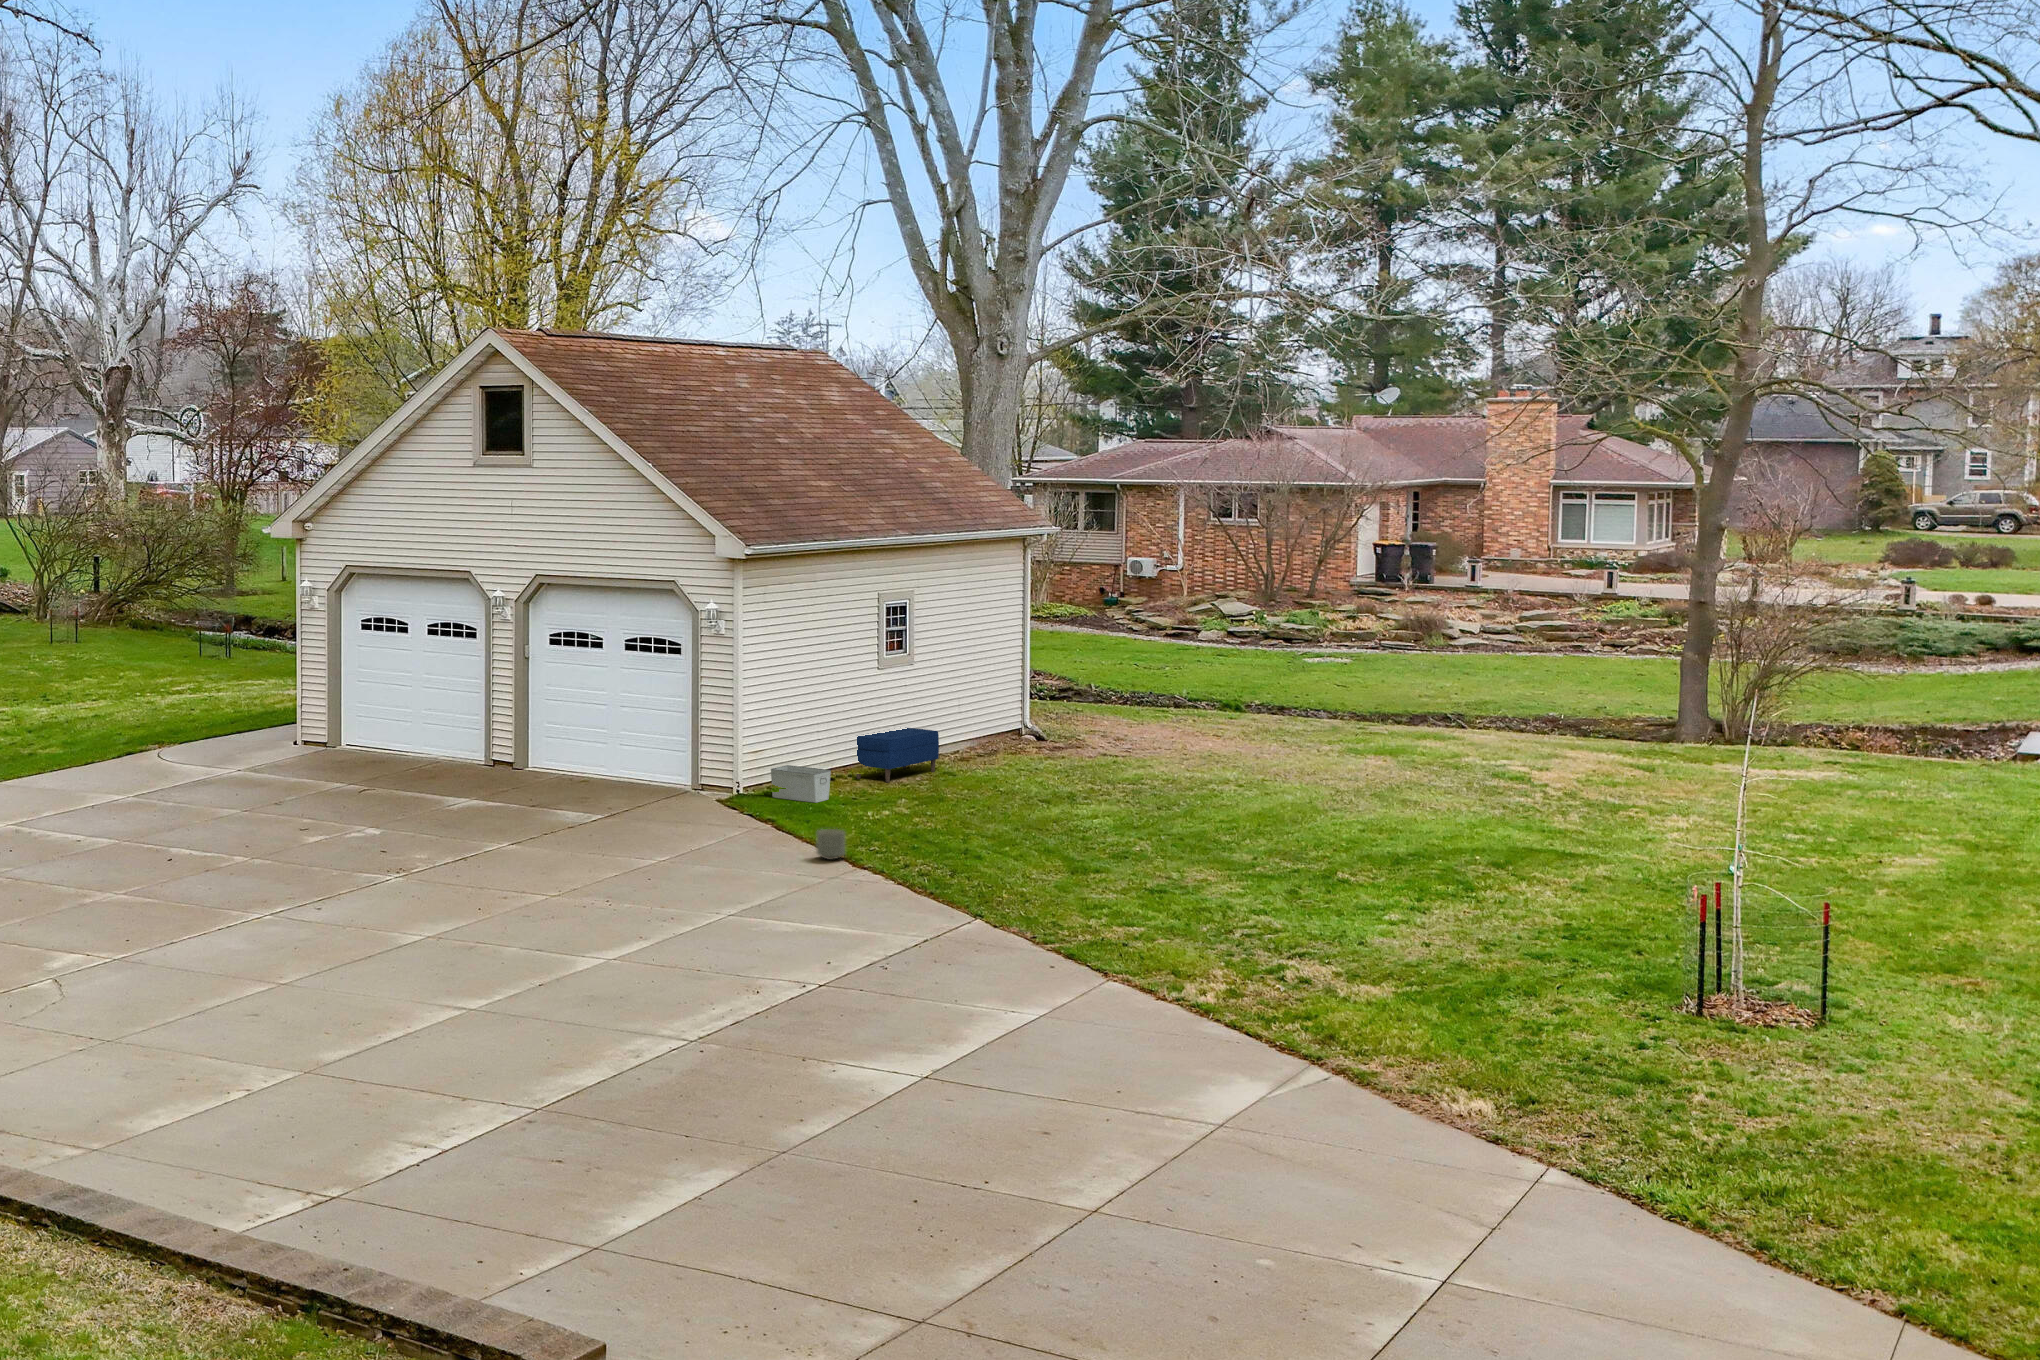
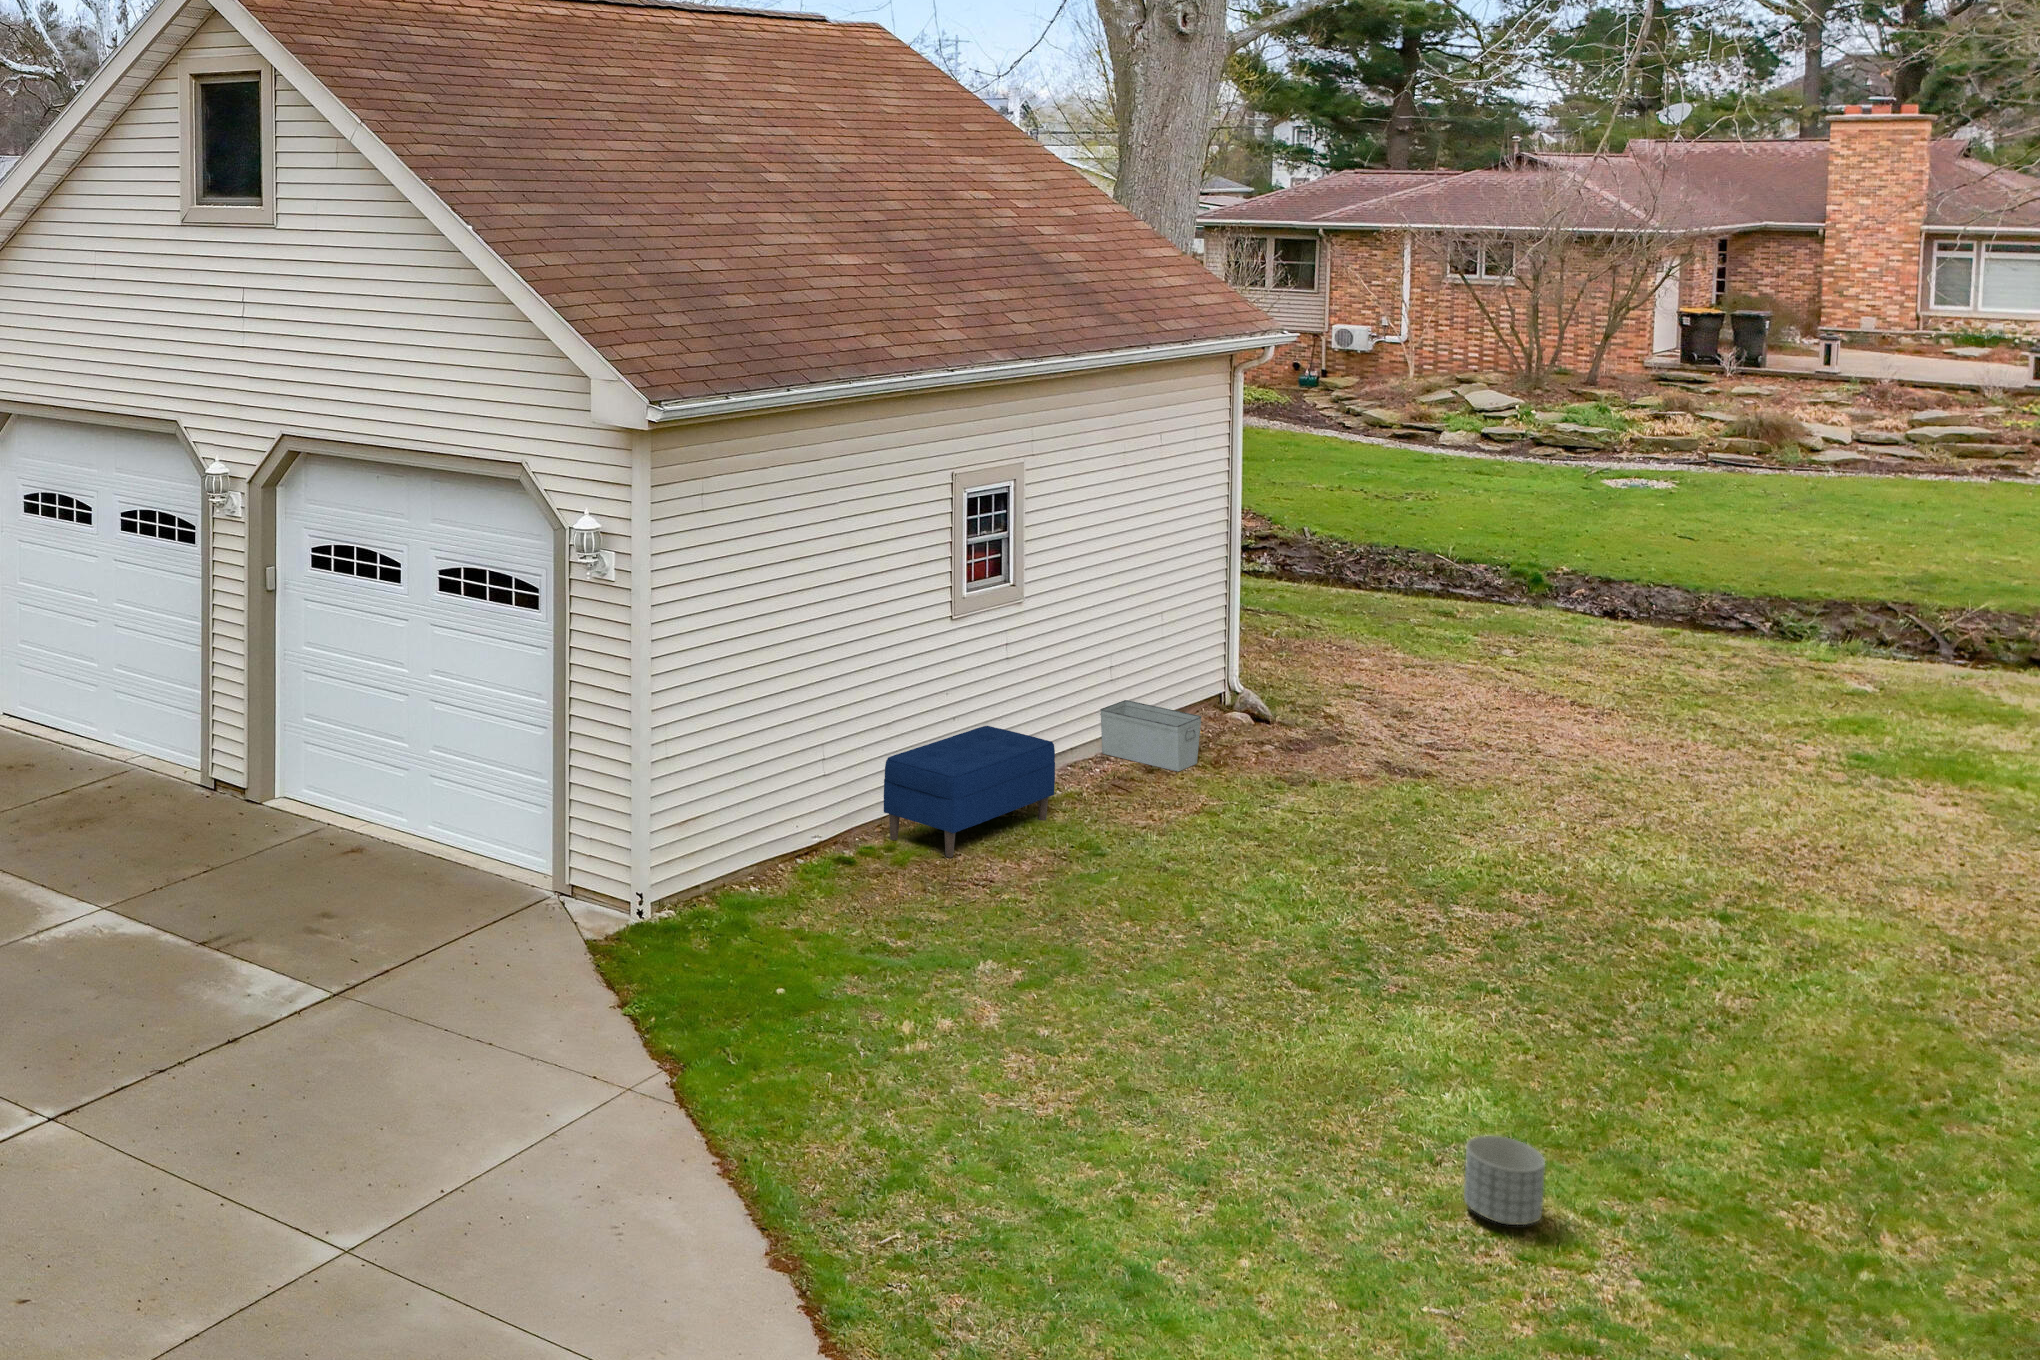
storage bin: present [771,765,831,803] -> present [1100,700,1202,771]
planter: present [816,829,845,860] -> present [1464,1136,1545,1225]

